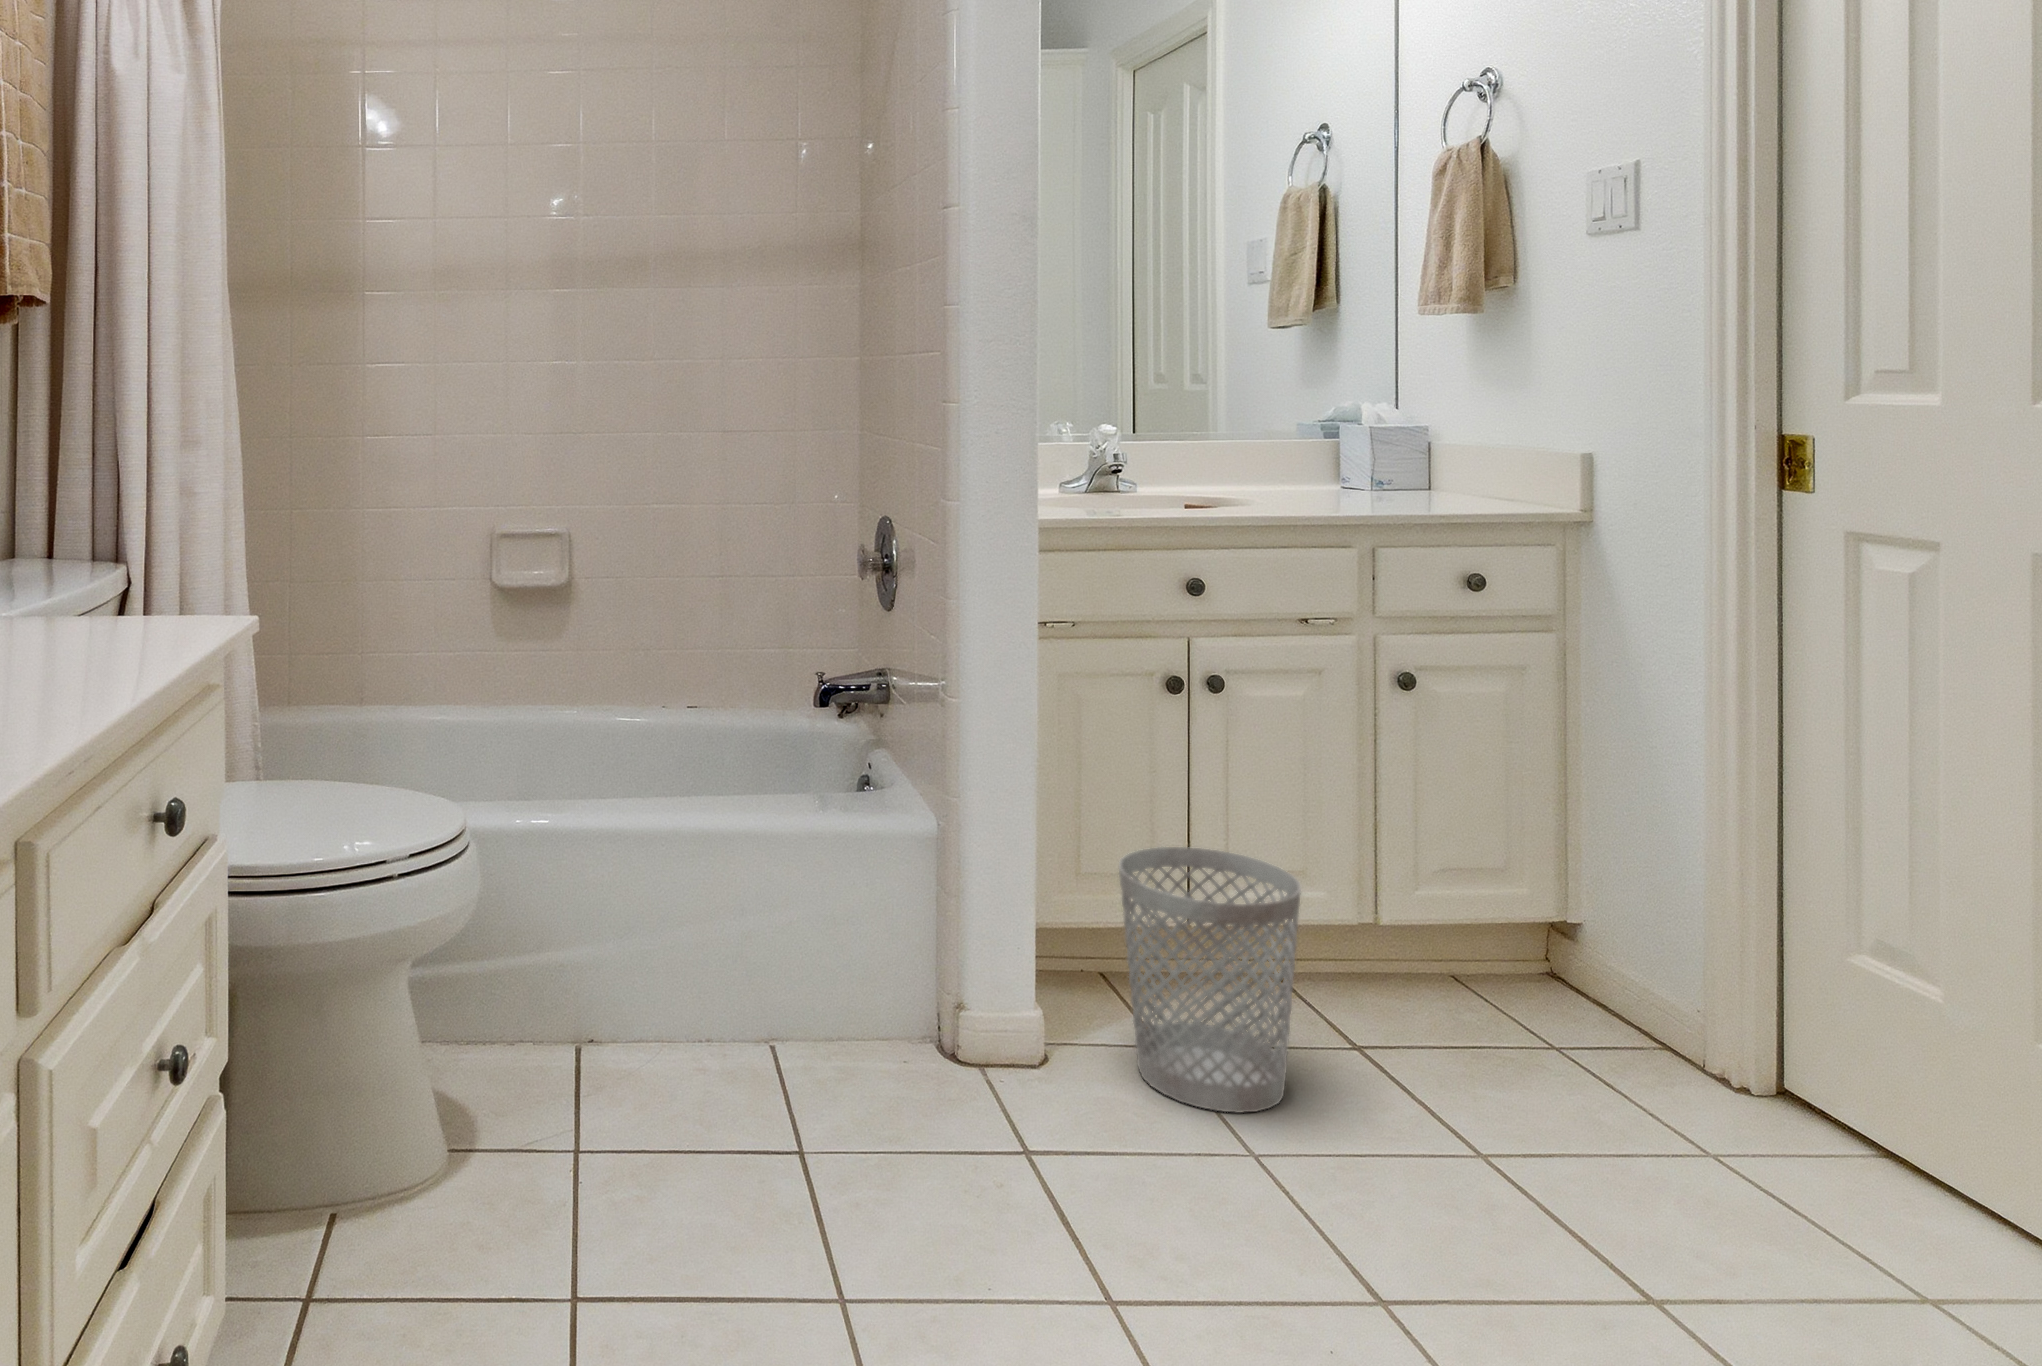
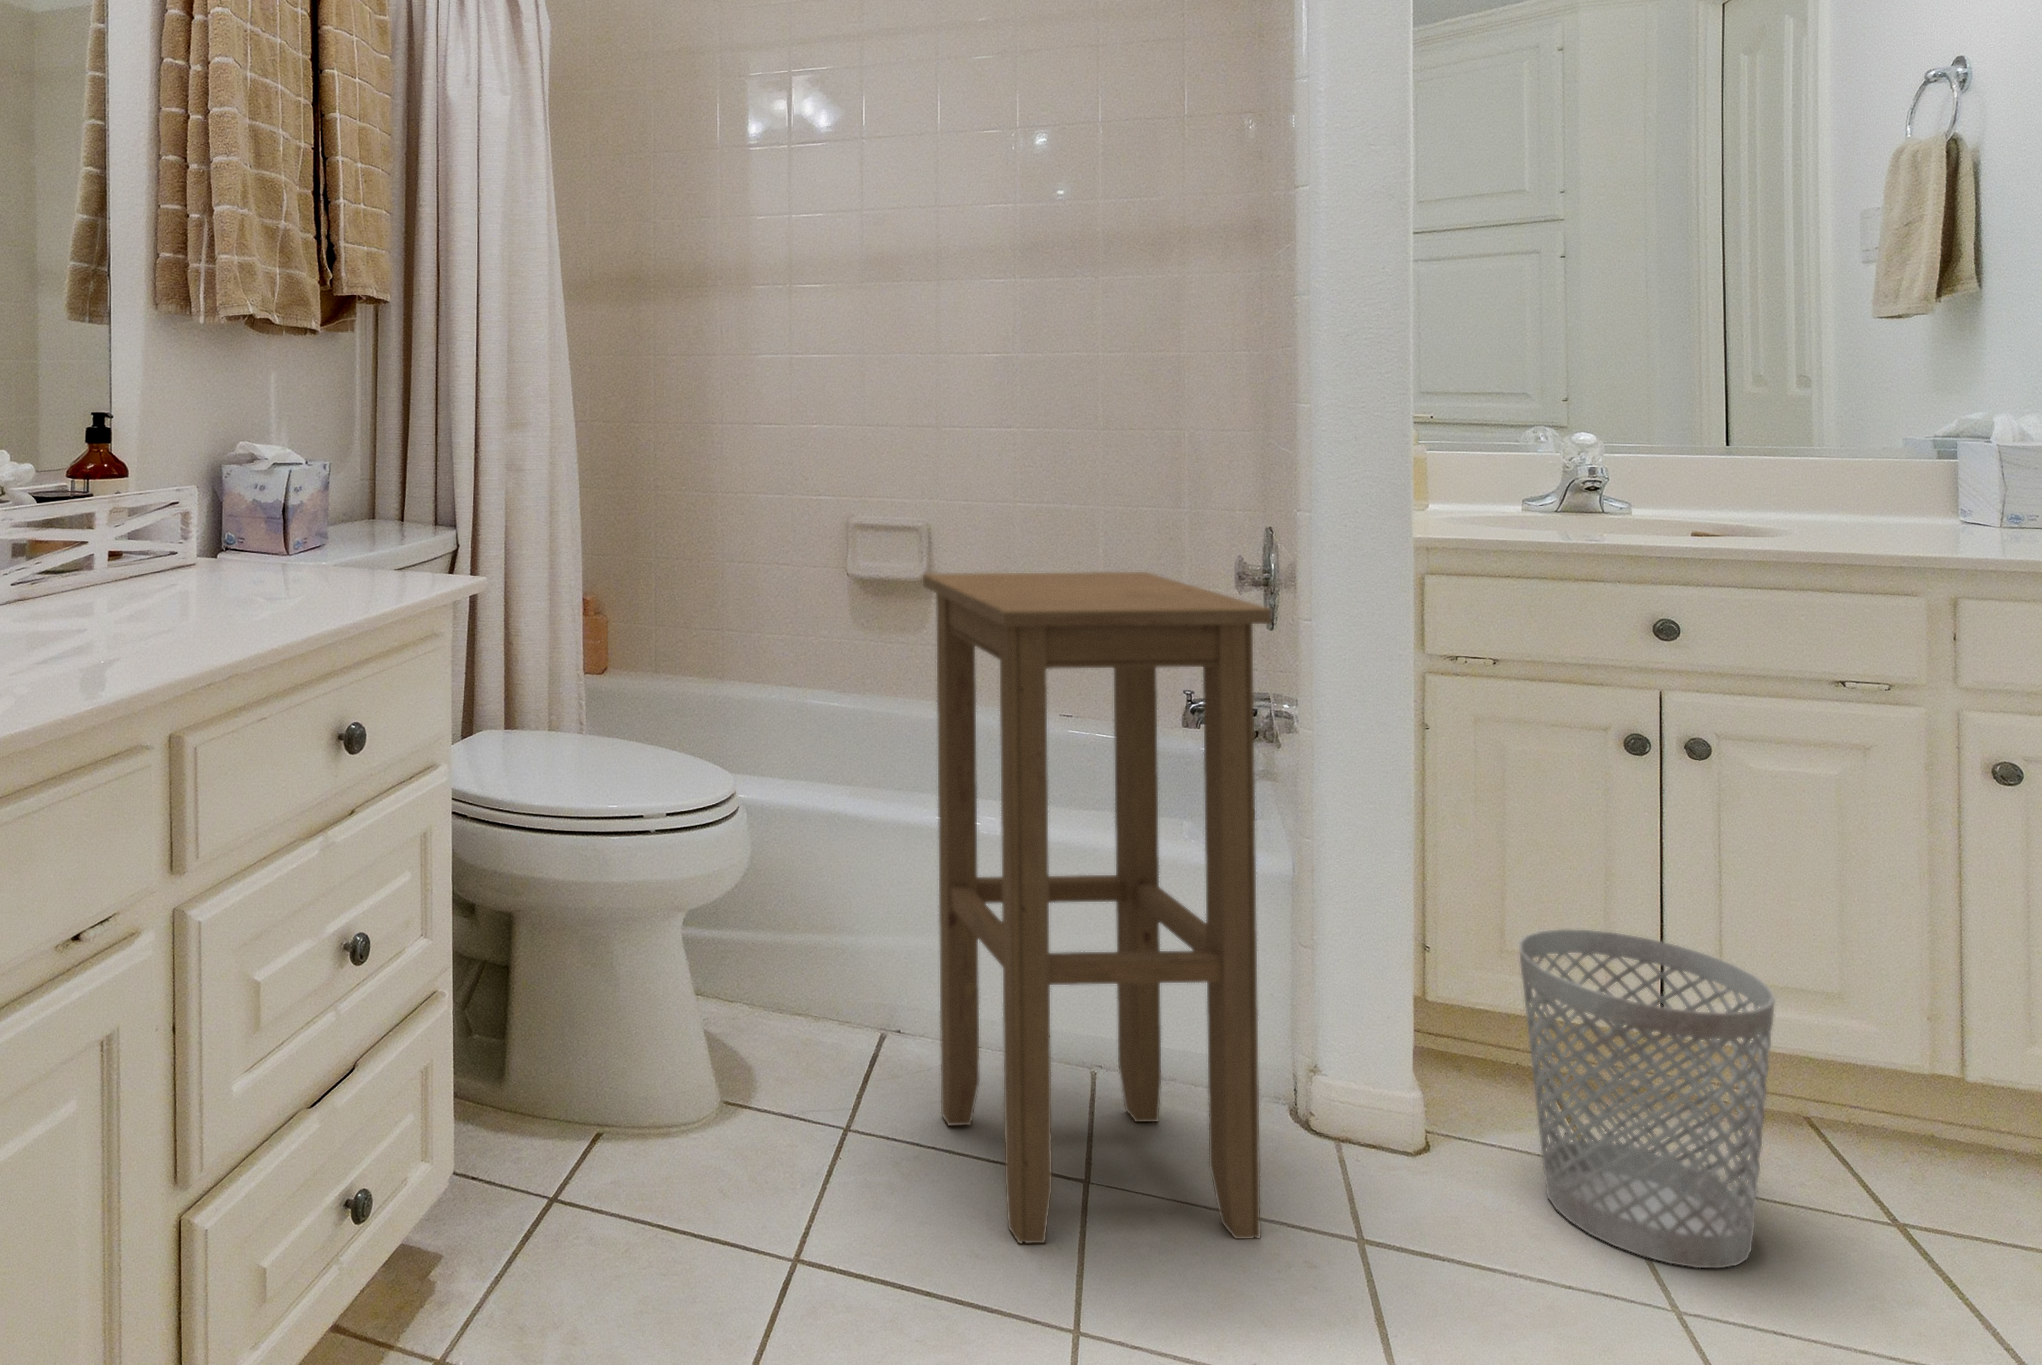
stool: none [638,567,969,1221] -> present [923,572,1271,1243]

